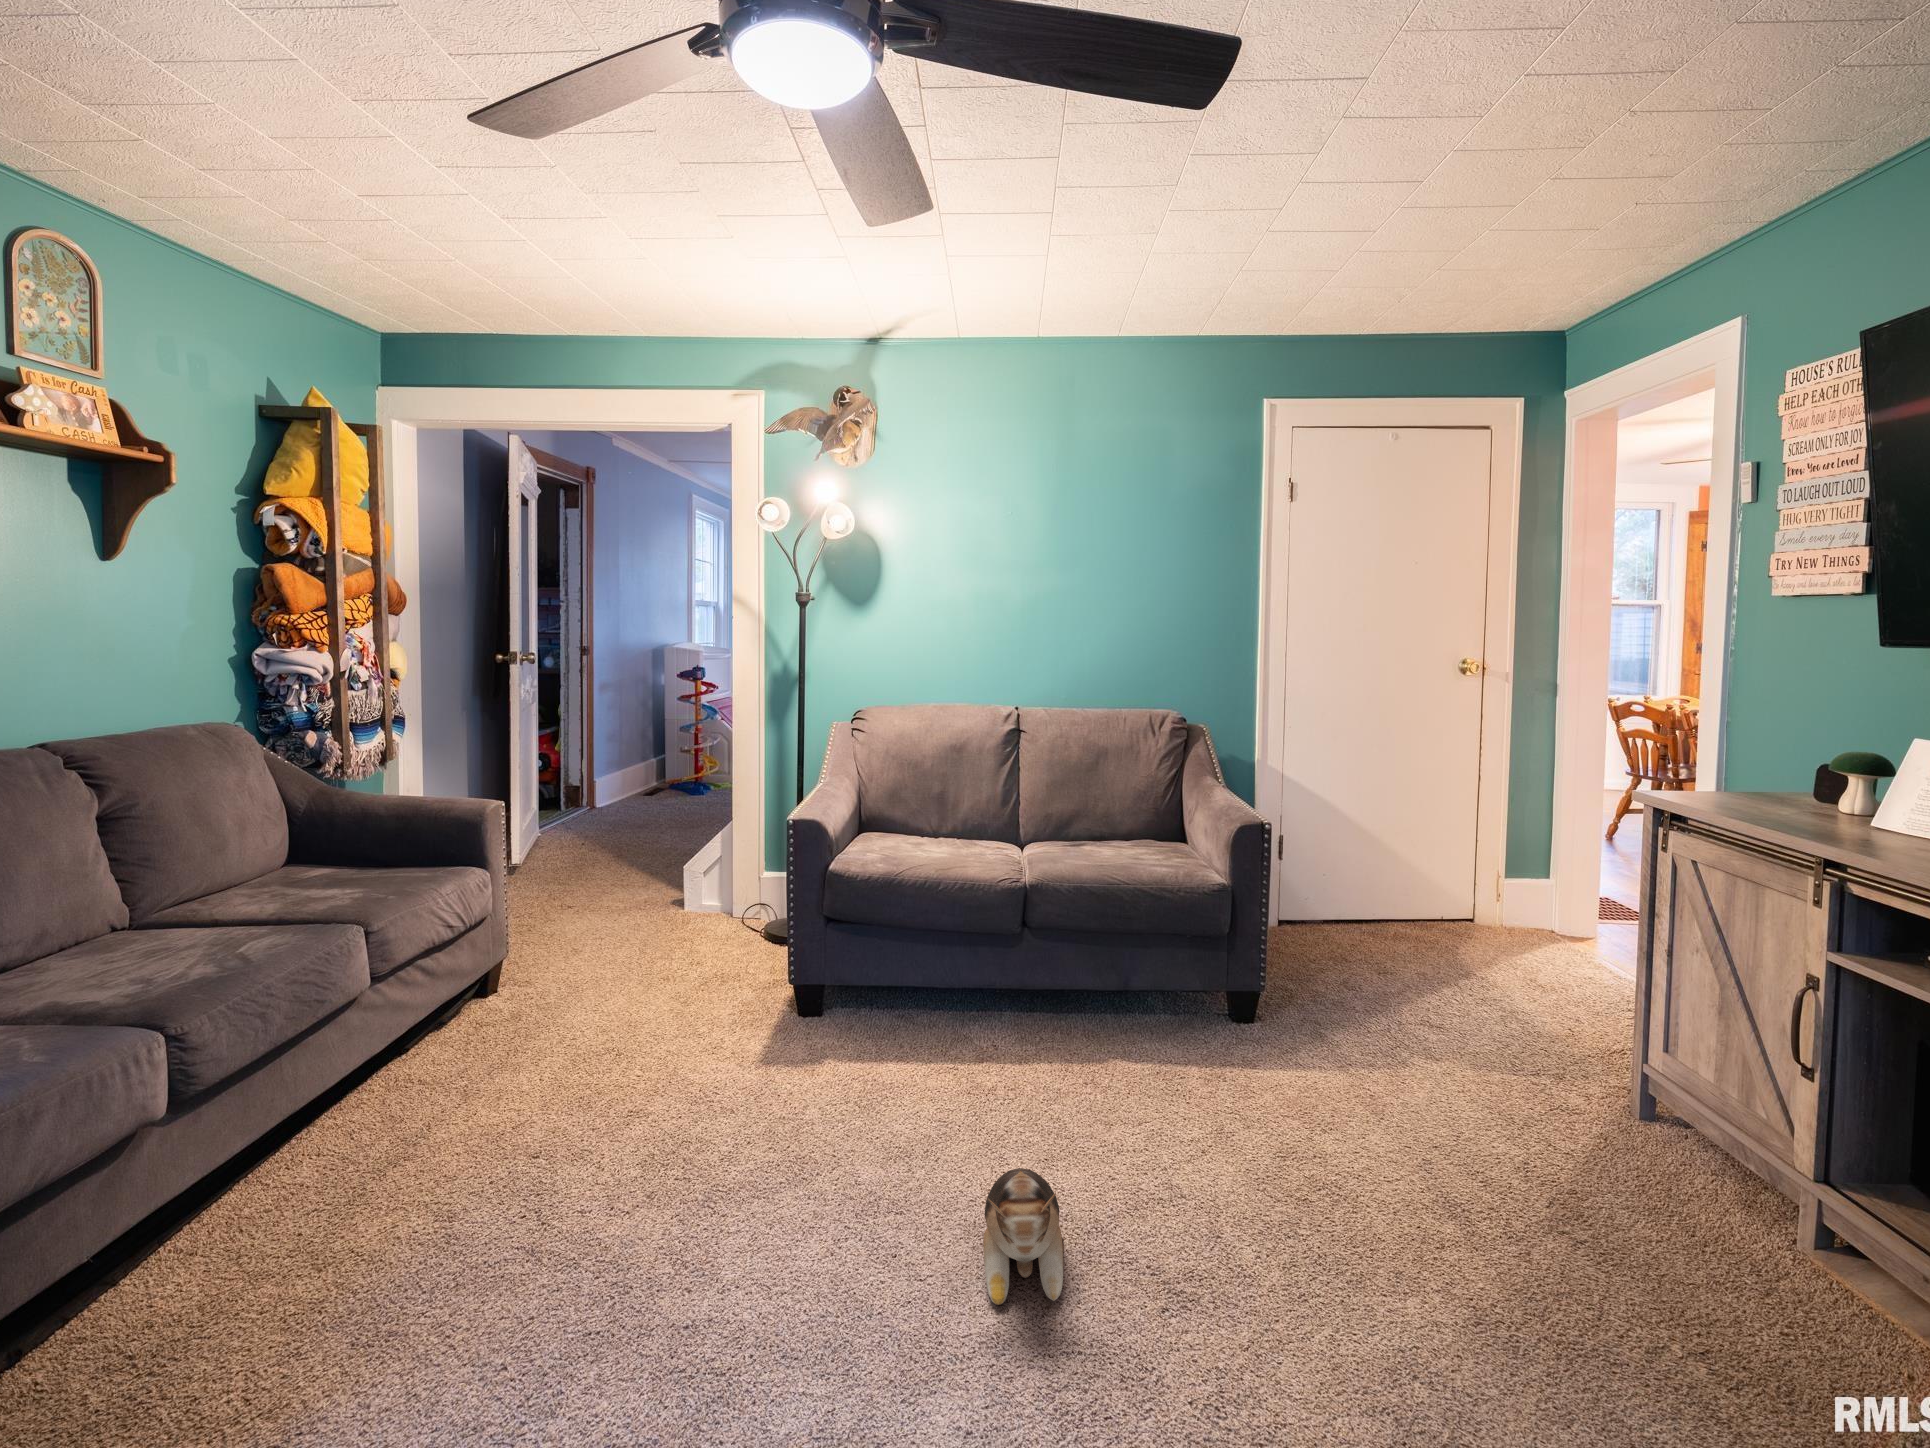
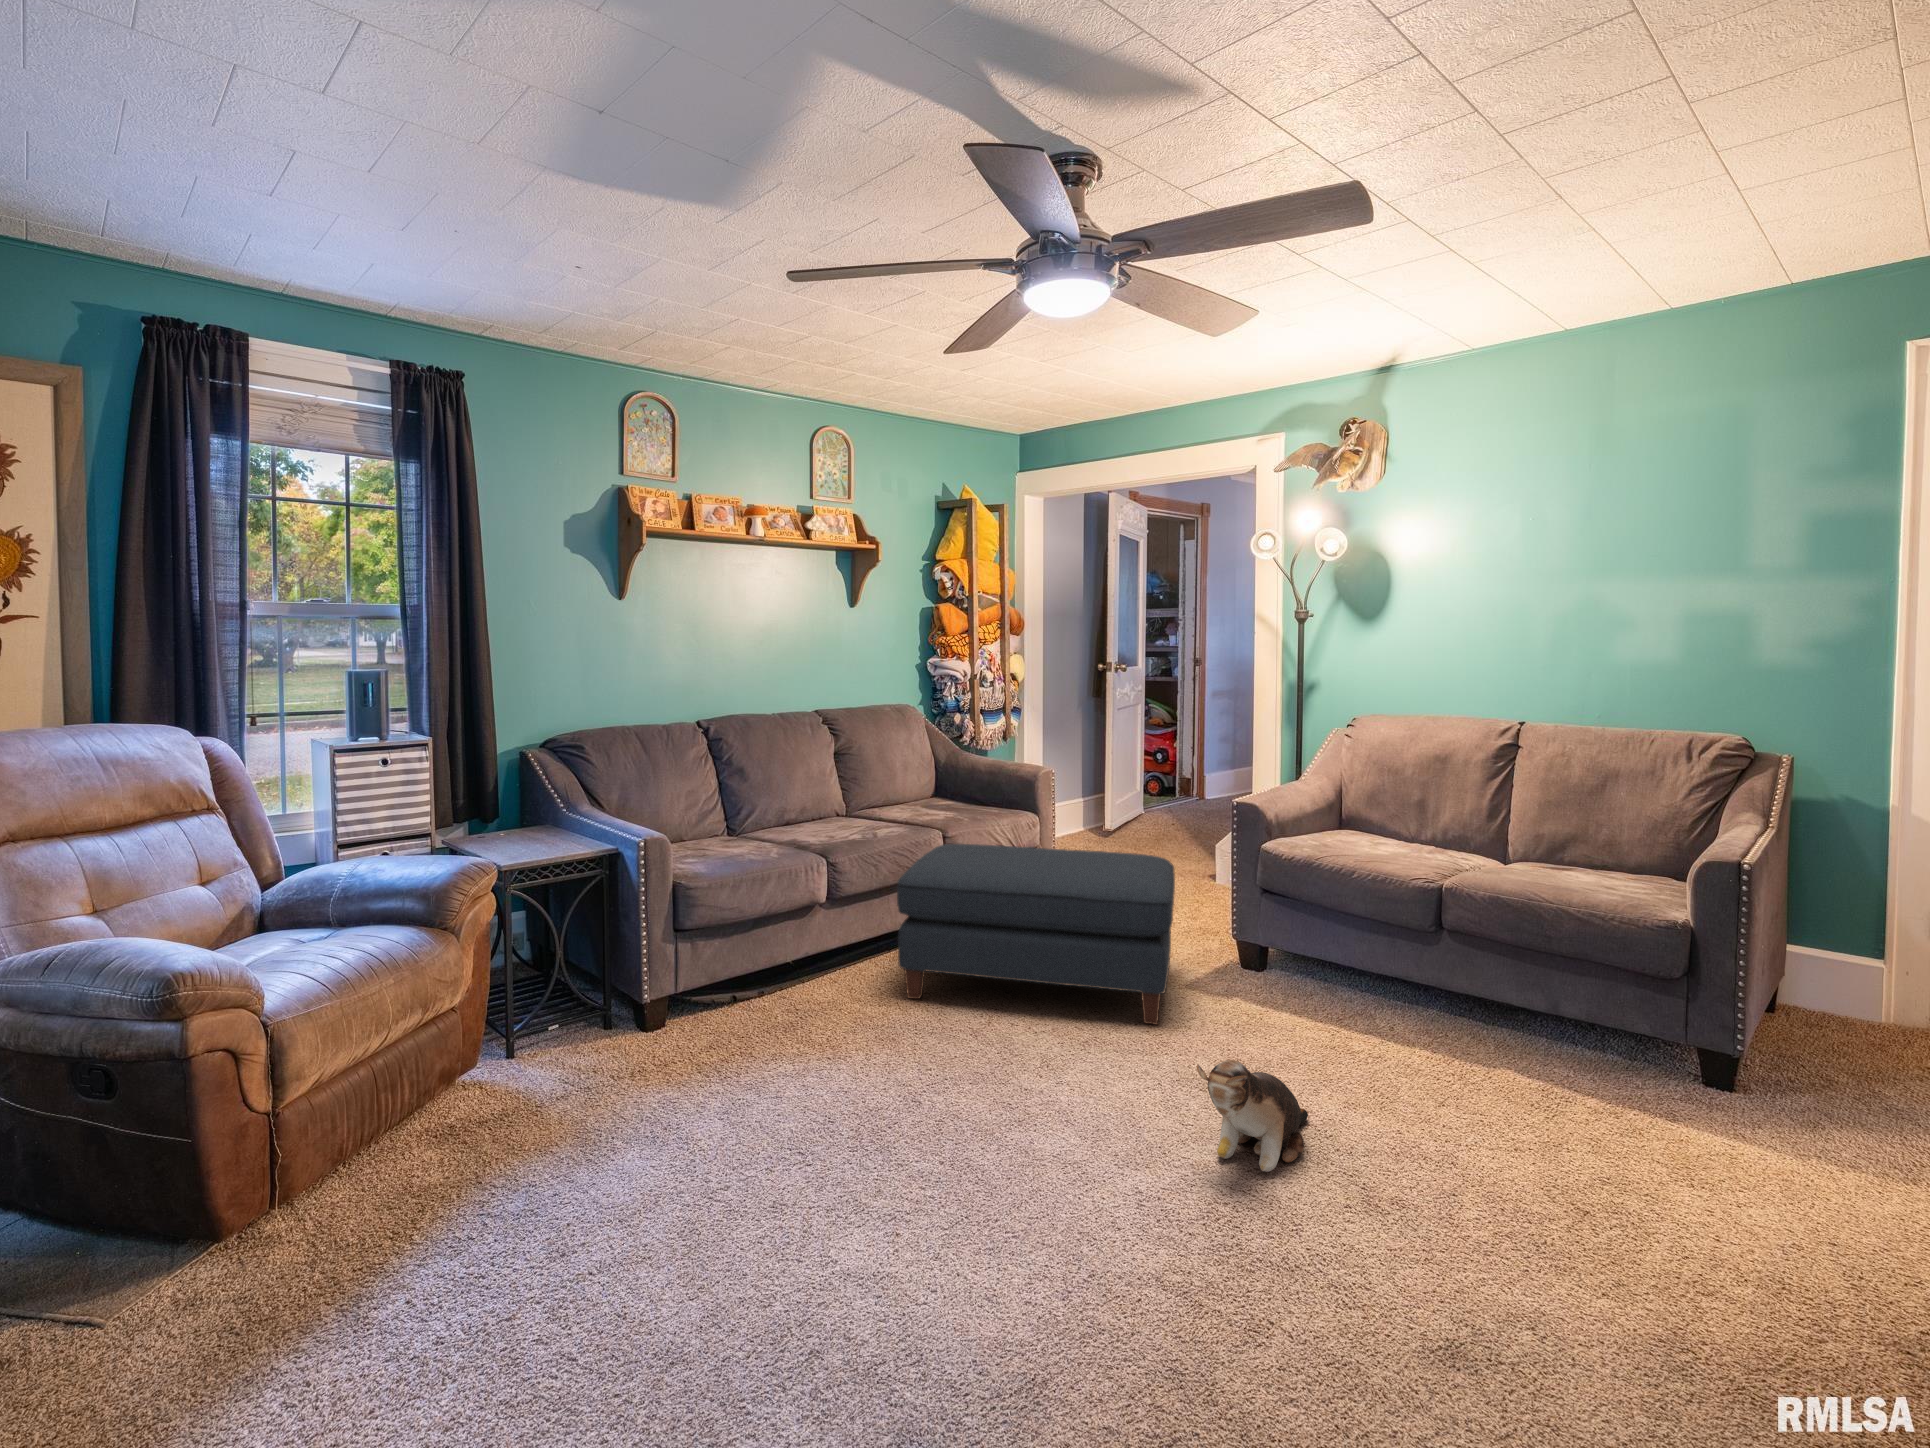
ottoman: none [345,904,789,1229] -> present [897,844,1175,1025]

